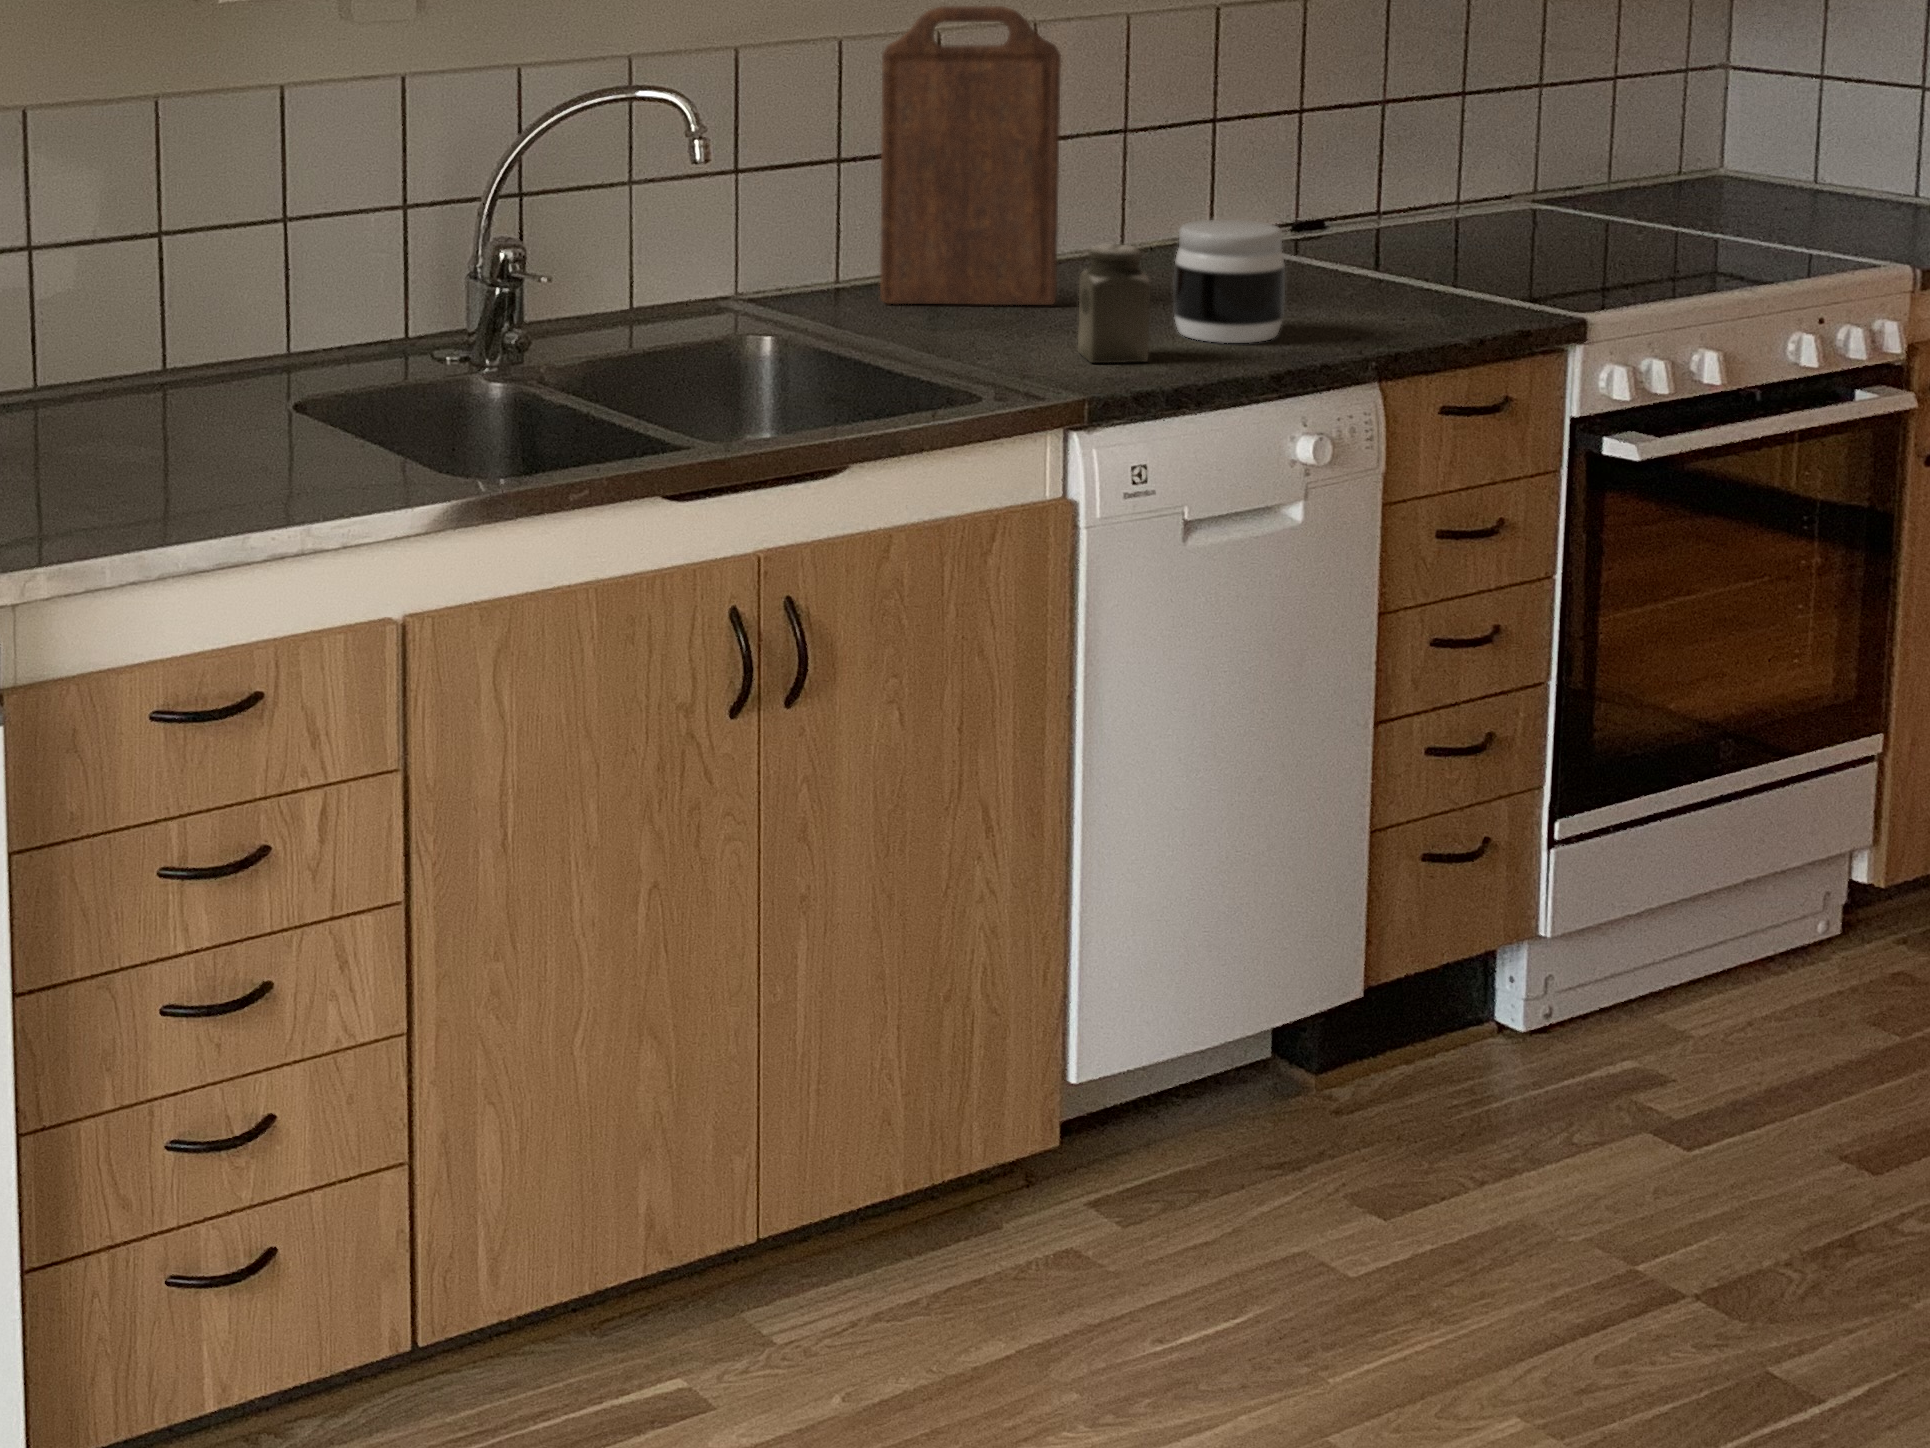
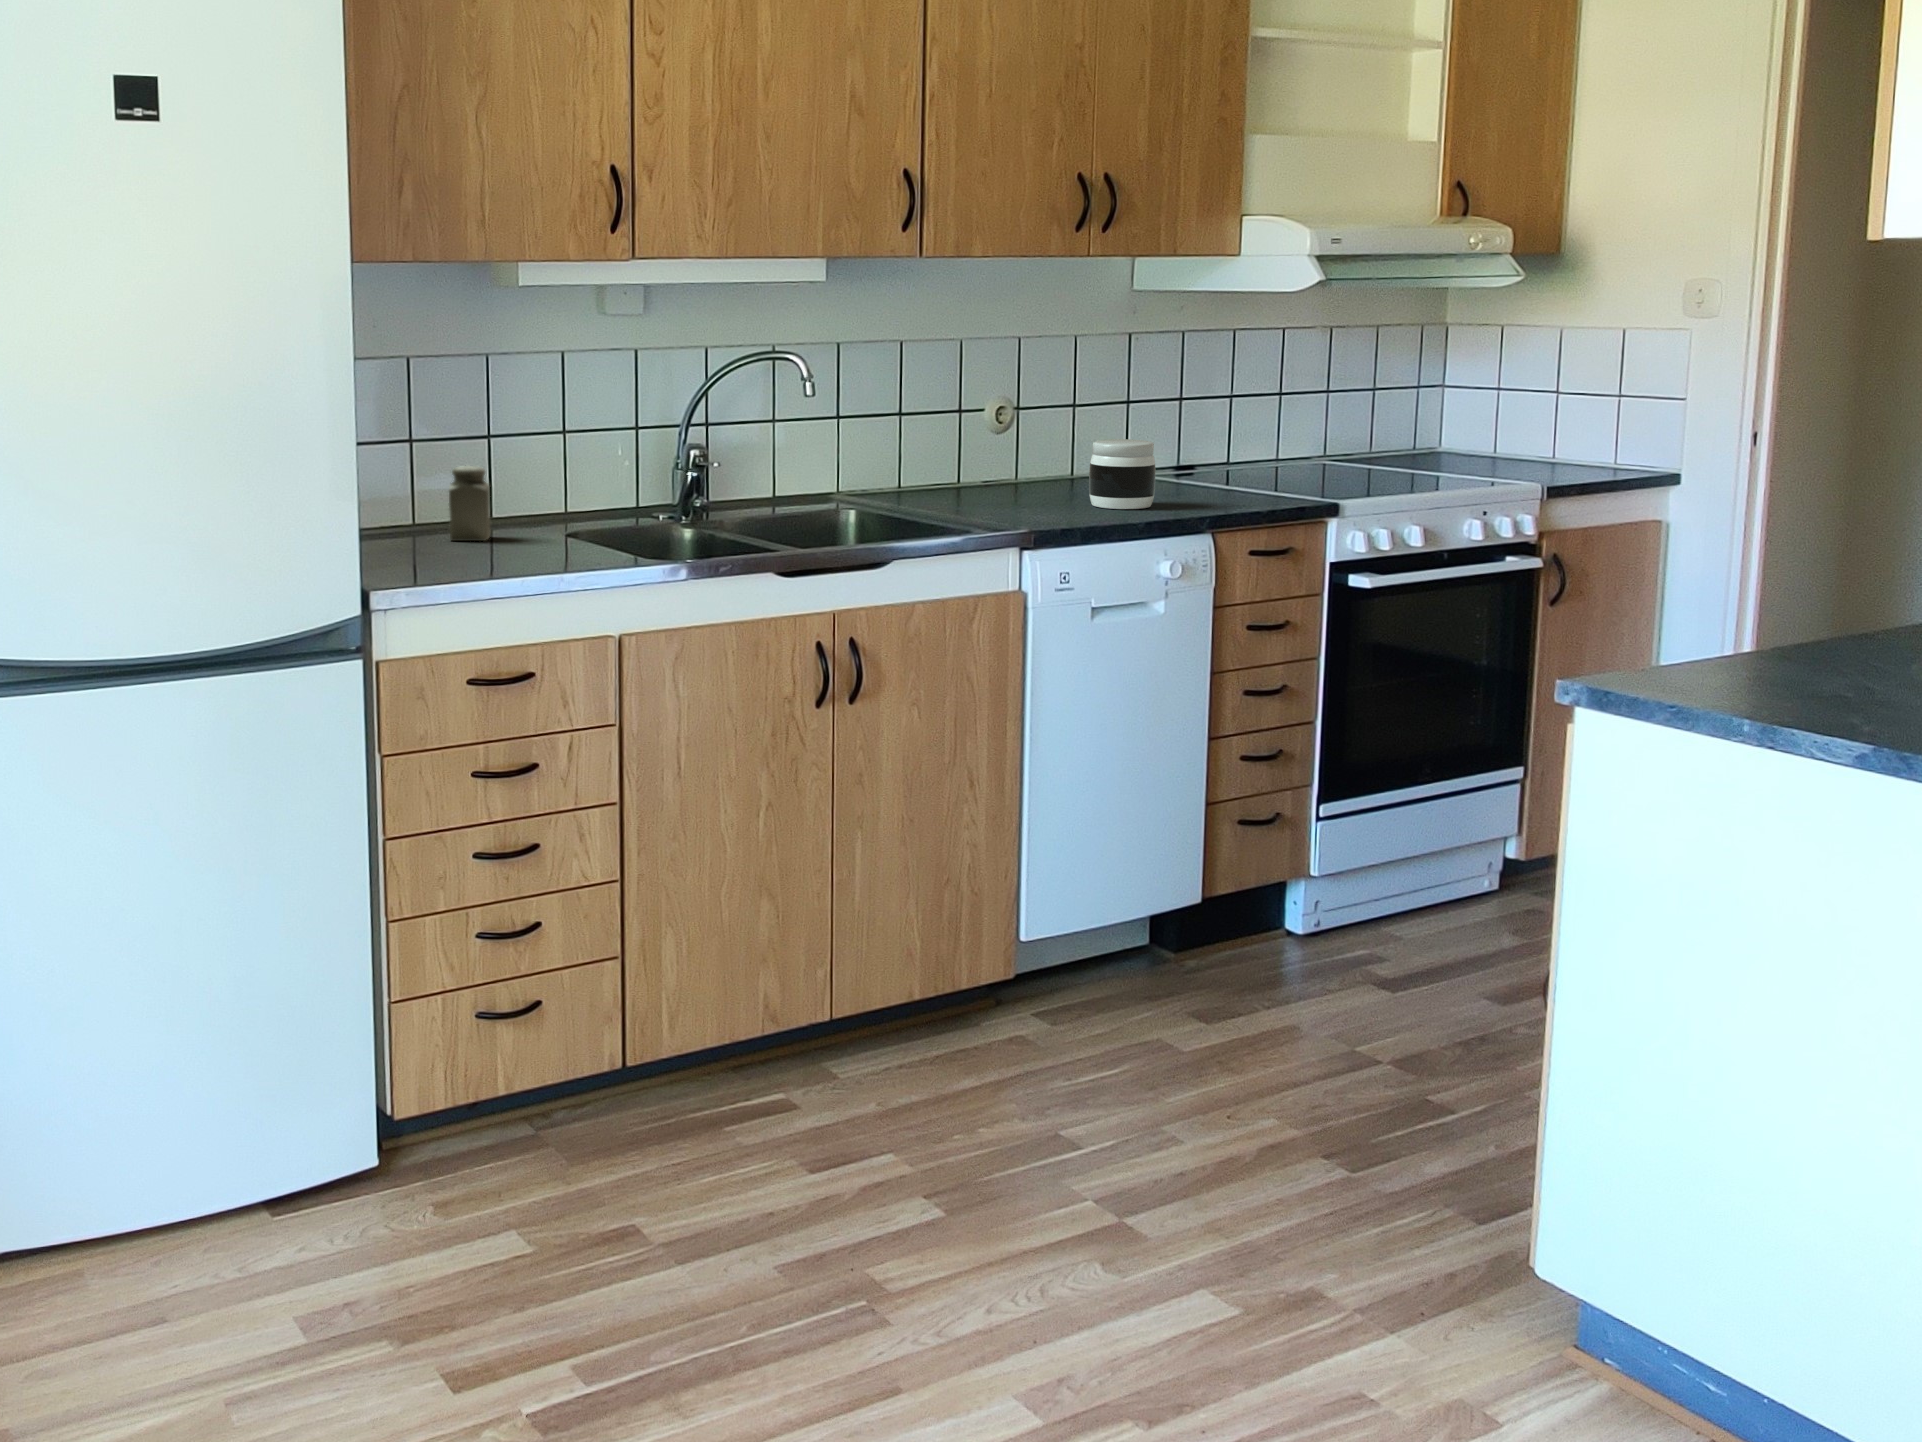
cutting board: present [880,6,1061,305] -> none [918,317,1025,495]
salt shaker: present [1078,244,1151,363] -> present [449,466,491,541]

